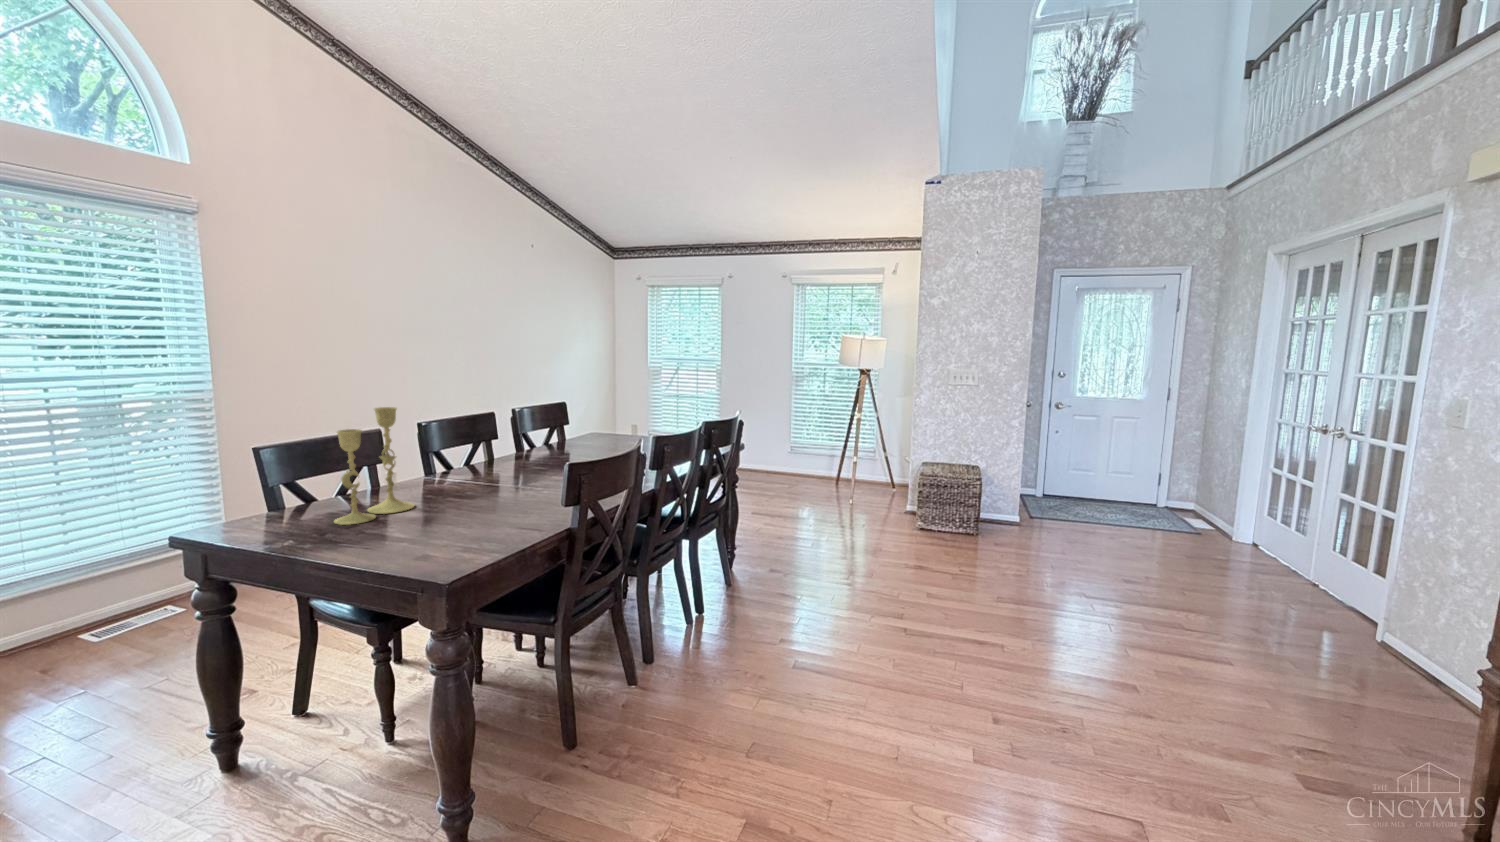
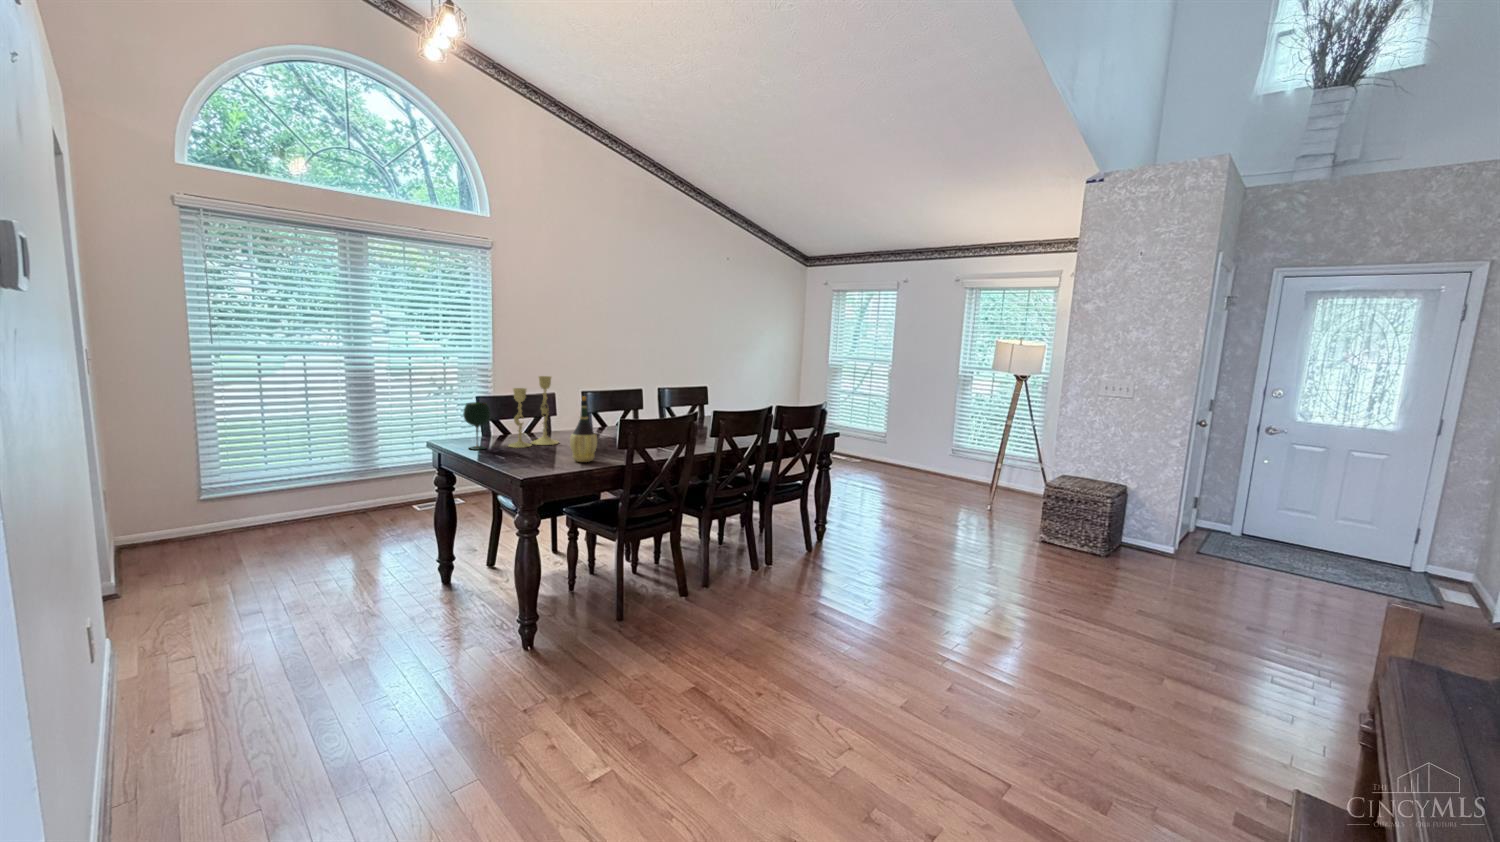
wine bottle: none [471,435,514,534] -> present [570,396,597,462]
wine glass: none [252,460,304,540] -> present [463,402,490,450]

